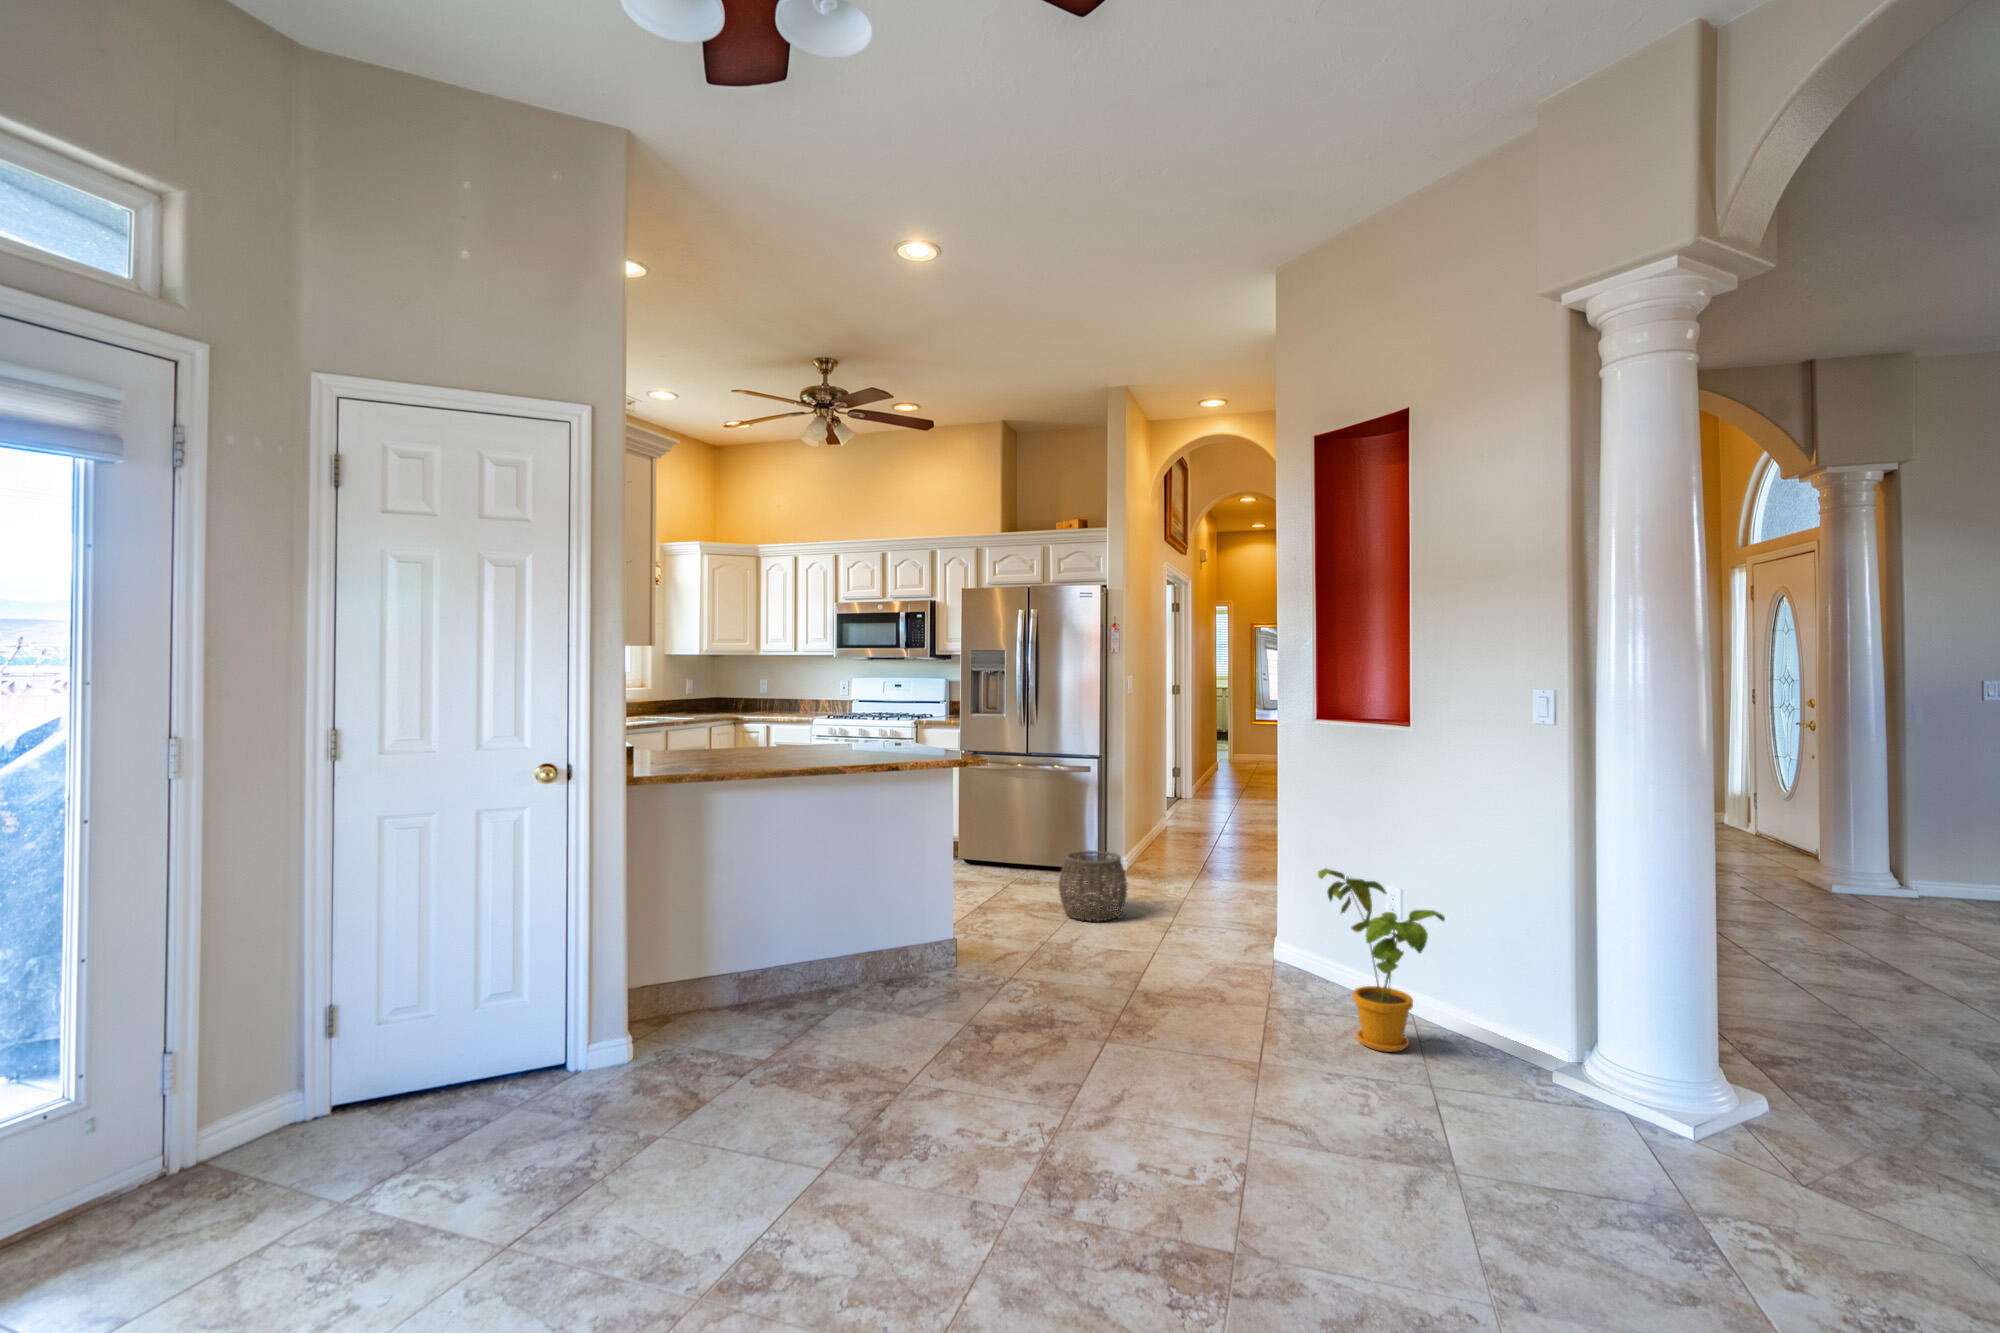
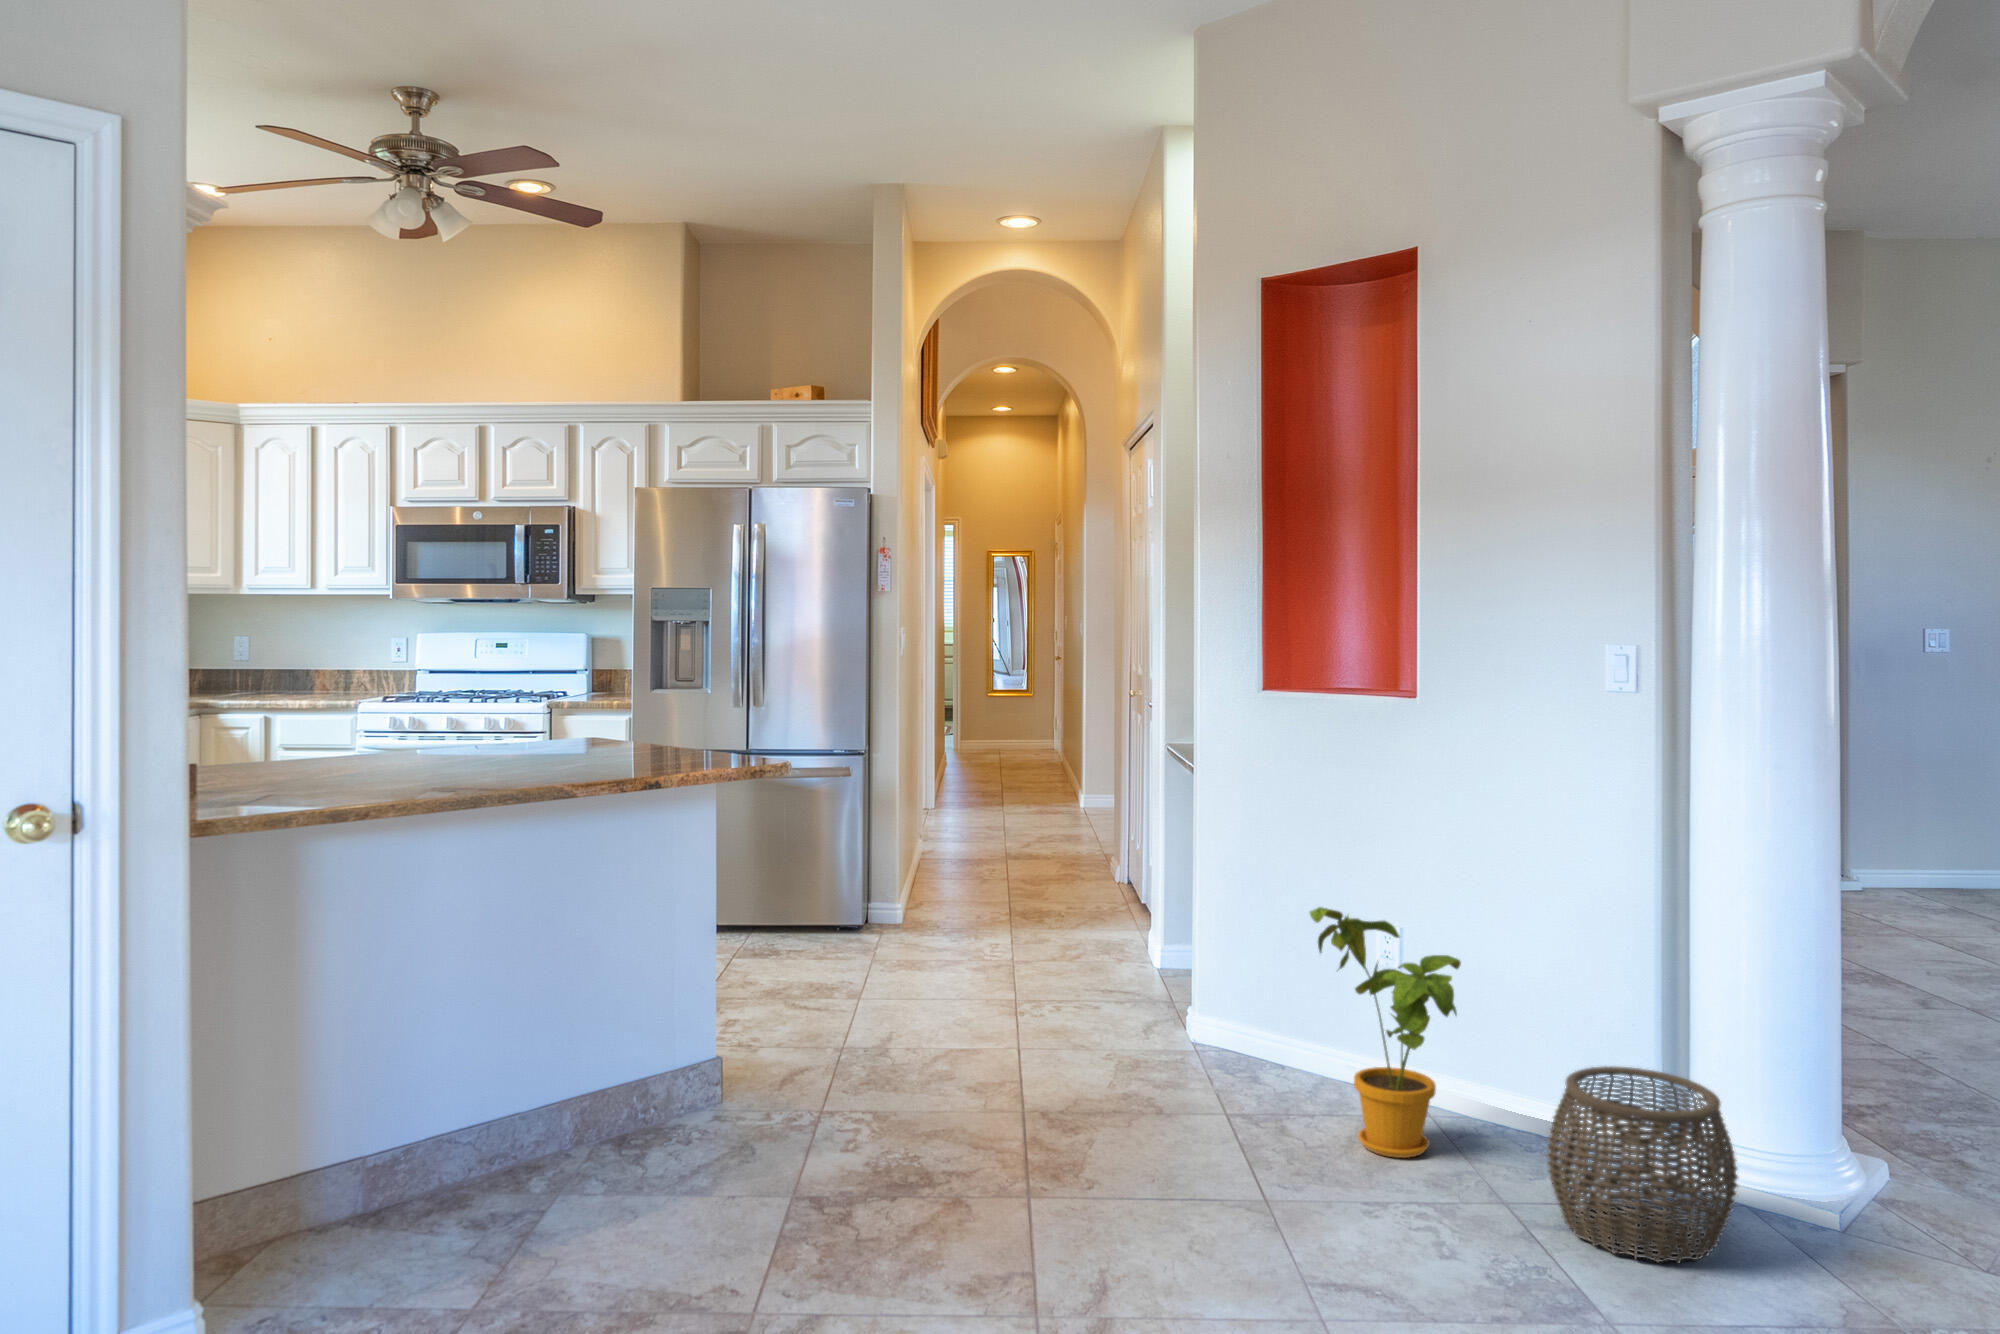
woven basket: present [1059,851,1128,921] -> present [1546,1066,1738,1263]

